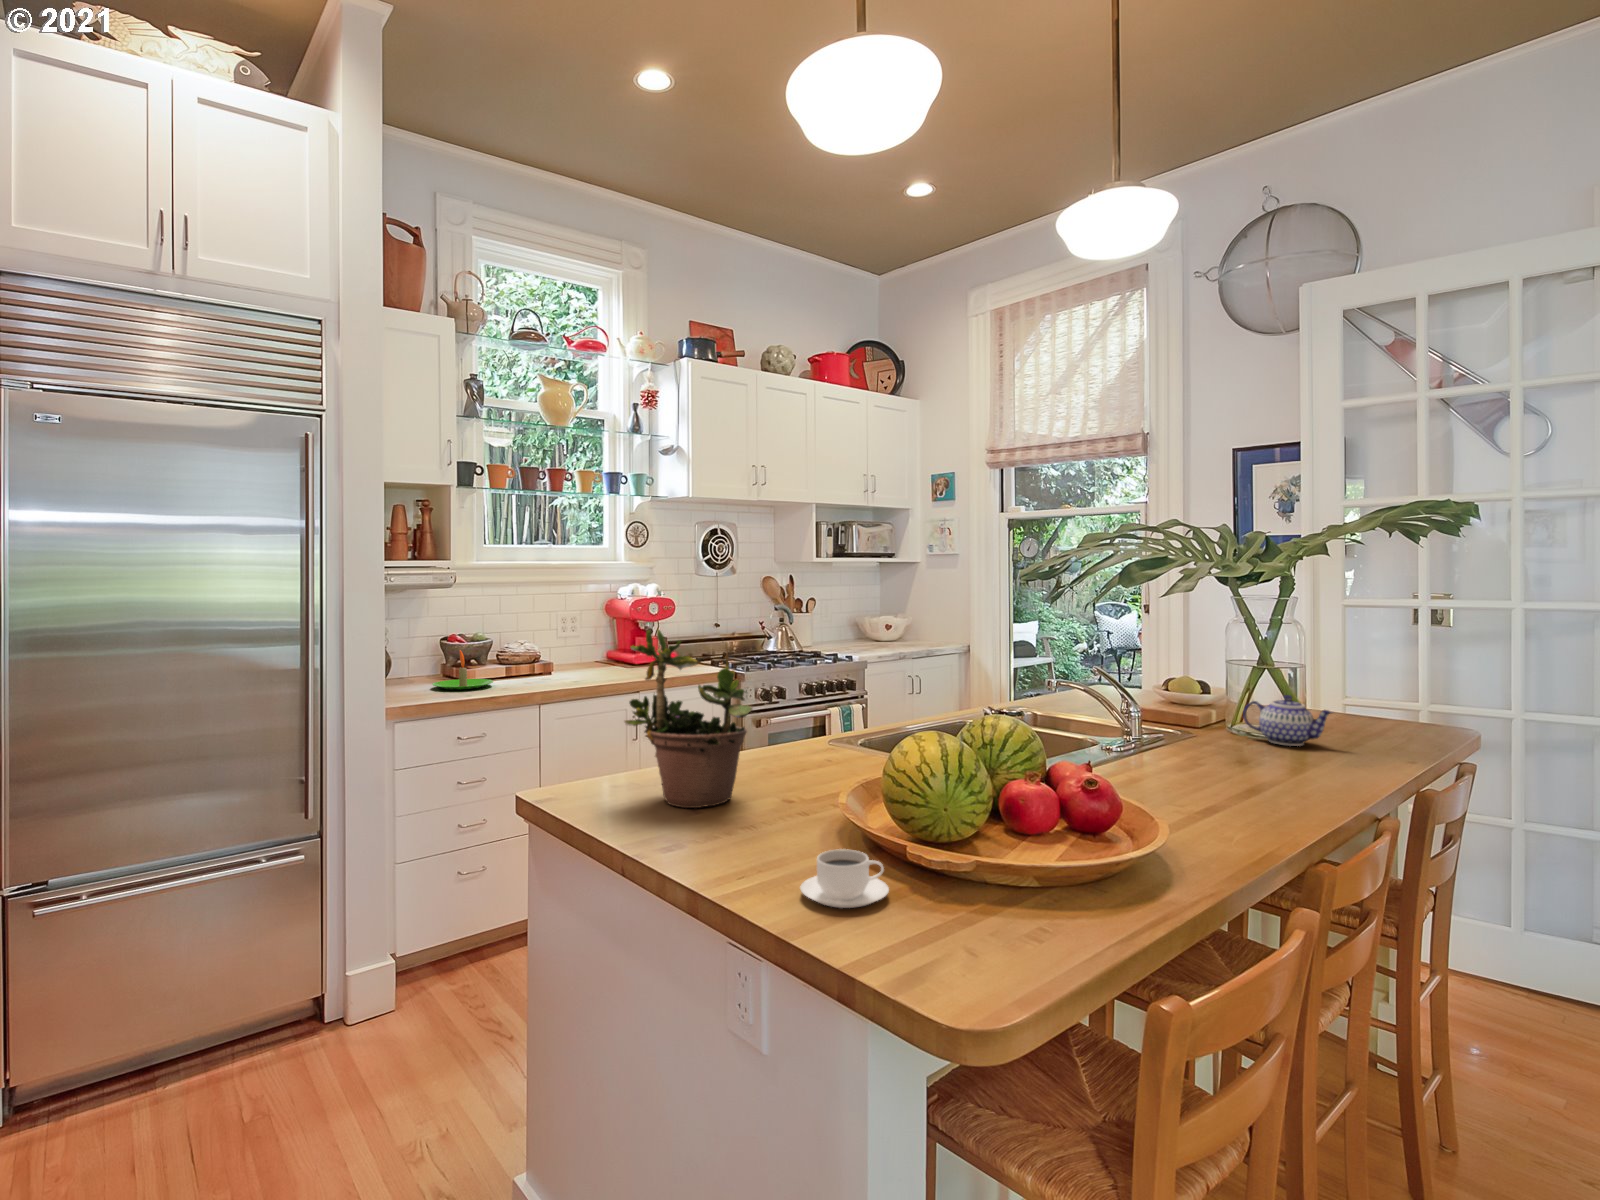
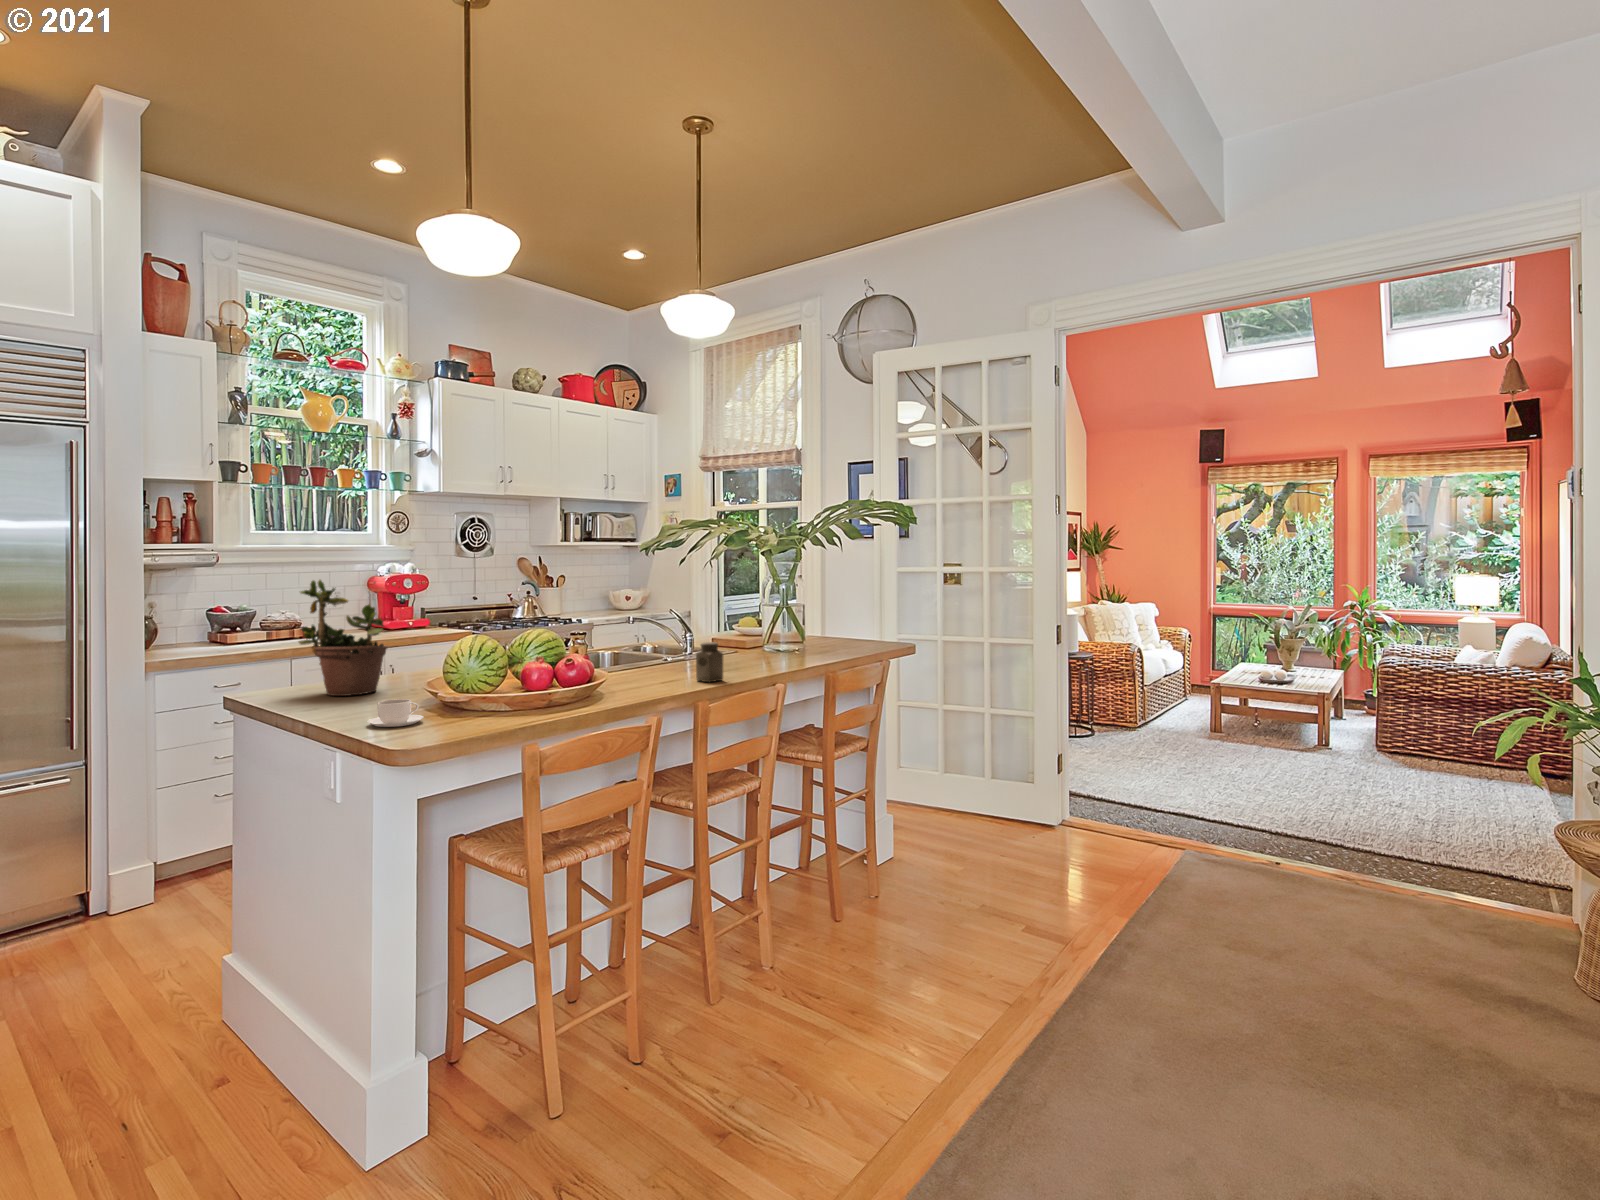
candle: present [432,650,493,690] -> none [197,614,253,646]
teapot: present [1243,695,1333,746] -> none [782,628,828,661]
salt shaker: none [1196,728,1242,796] -> present [696,642,723,682]

